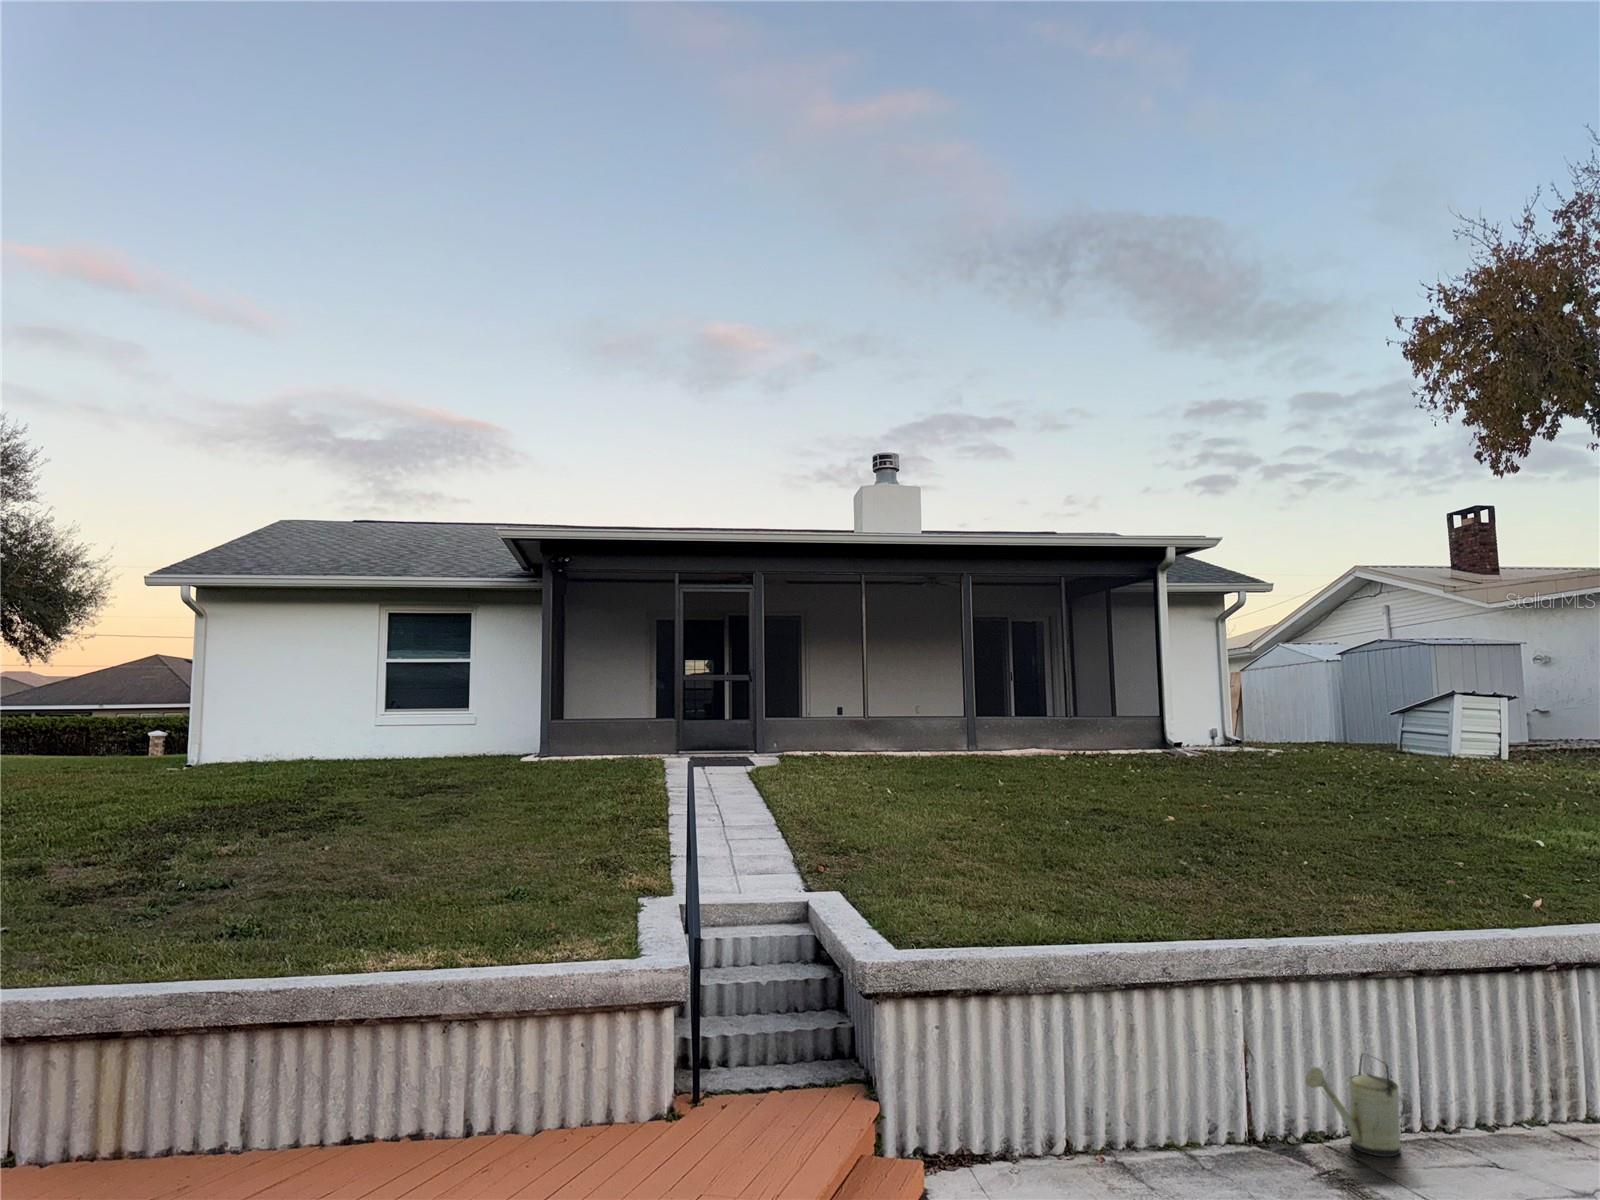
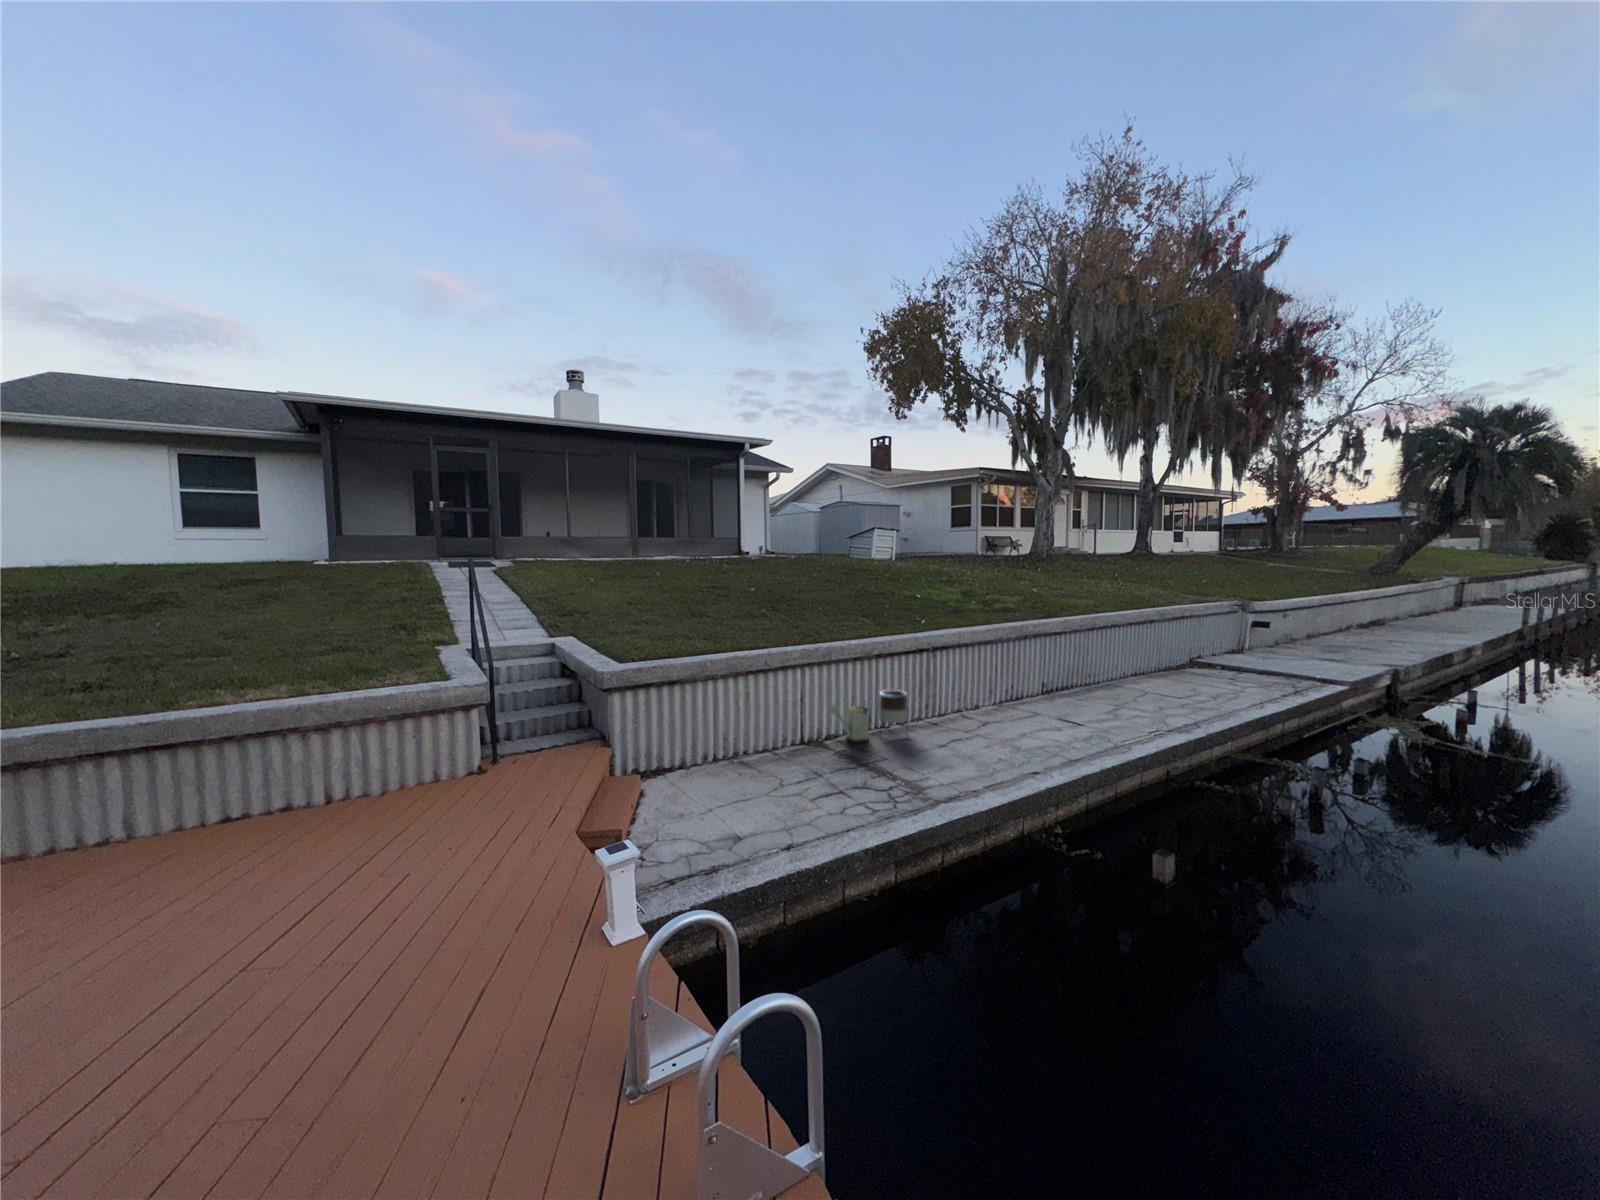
planter: none [1425,1048,1498,1156] -> present [879,690,909,728]

